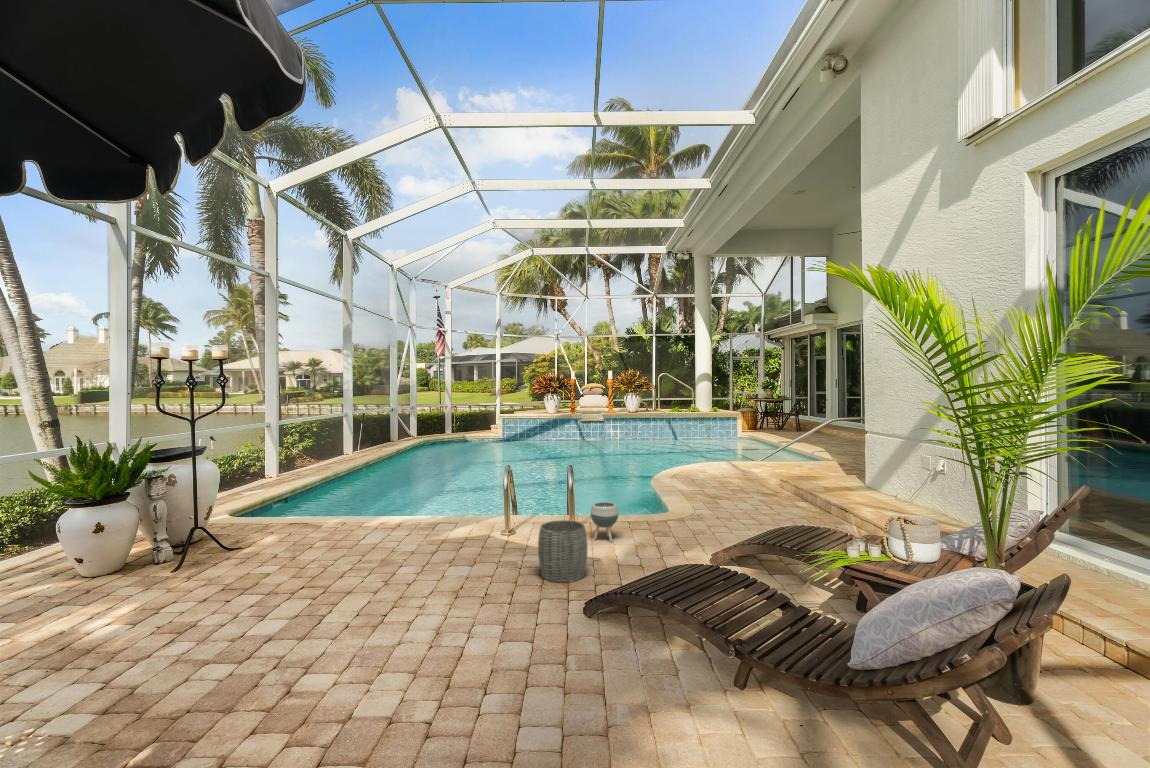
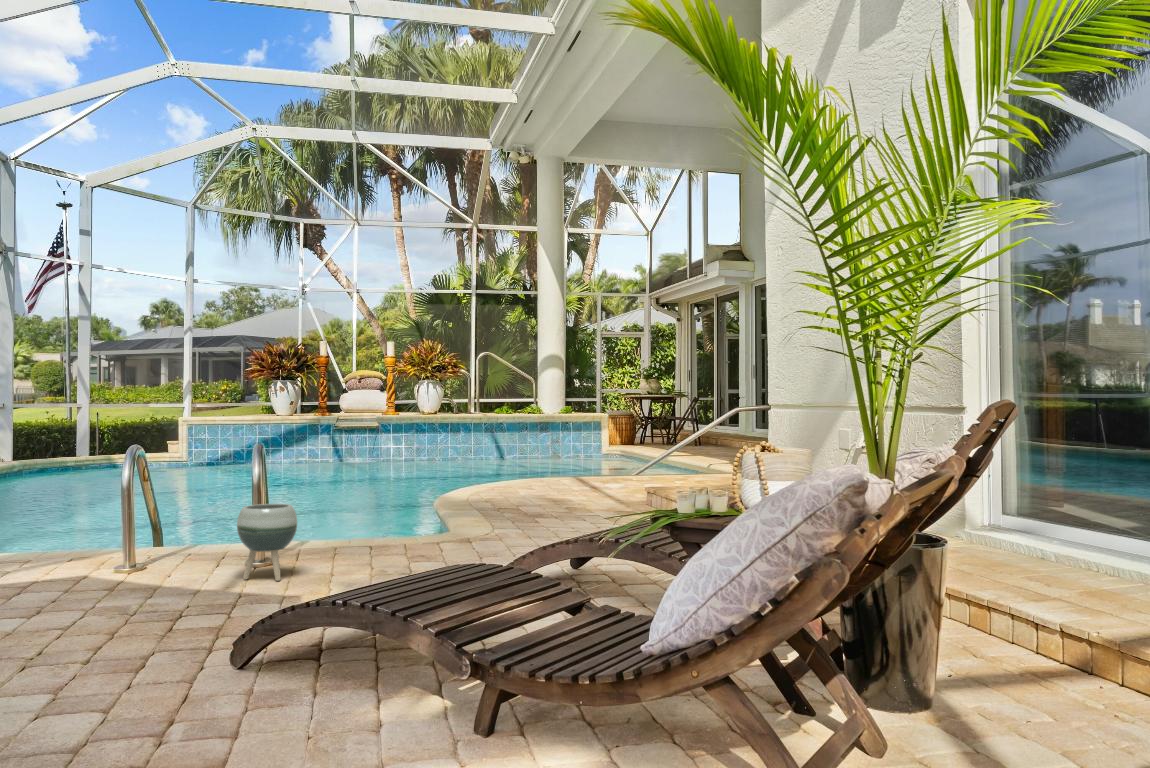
woven basket: present [538,520,587,583] -> none [60,520,182,648]

